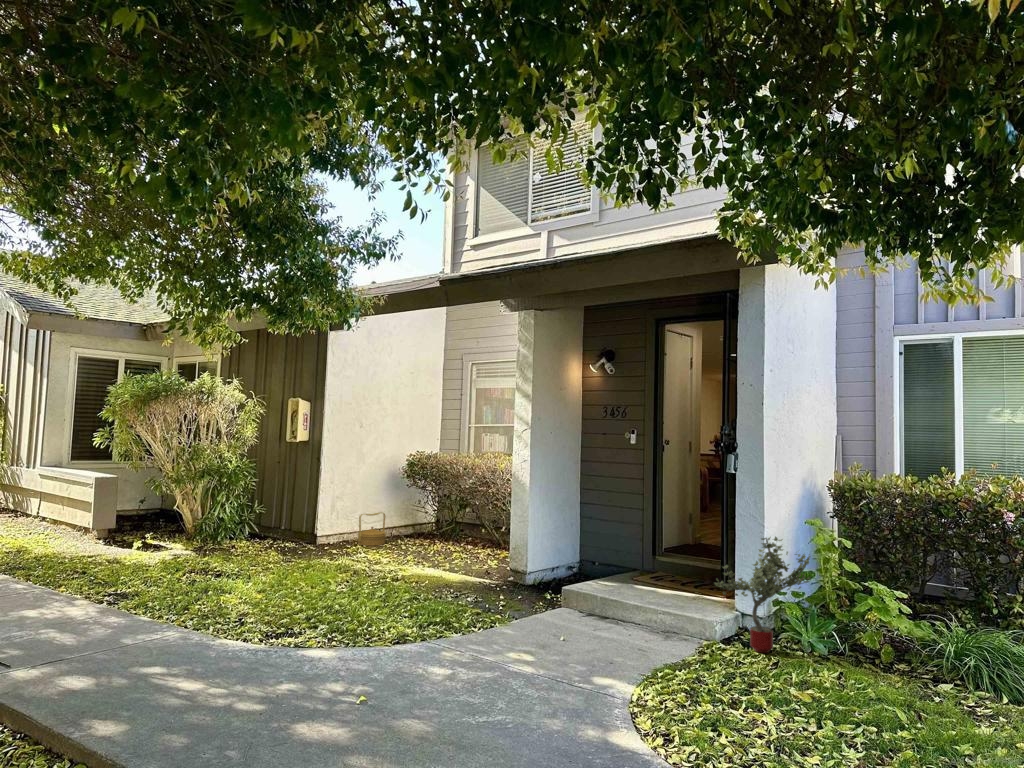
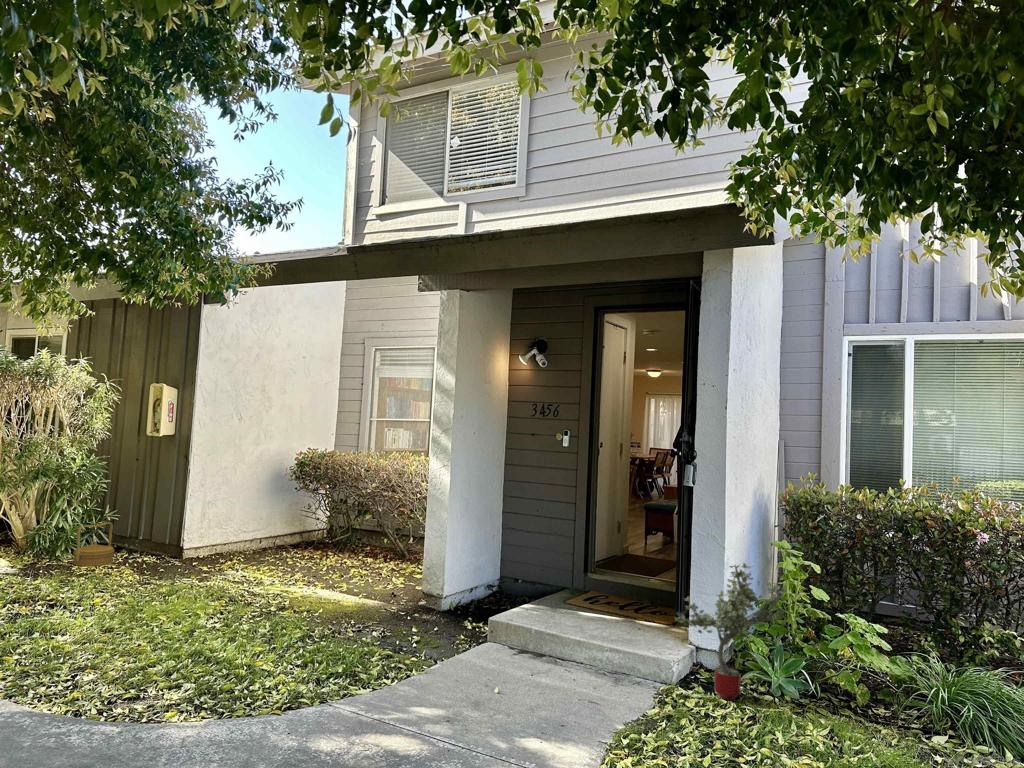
woven basket: present [358,512,386,546] -> present [73,522,114,566]

